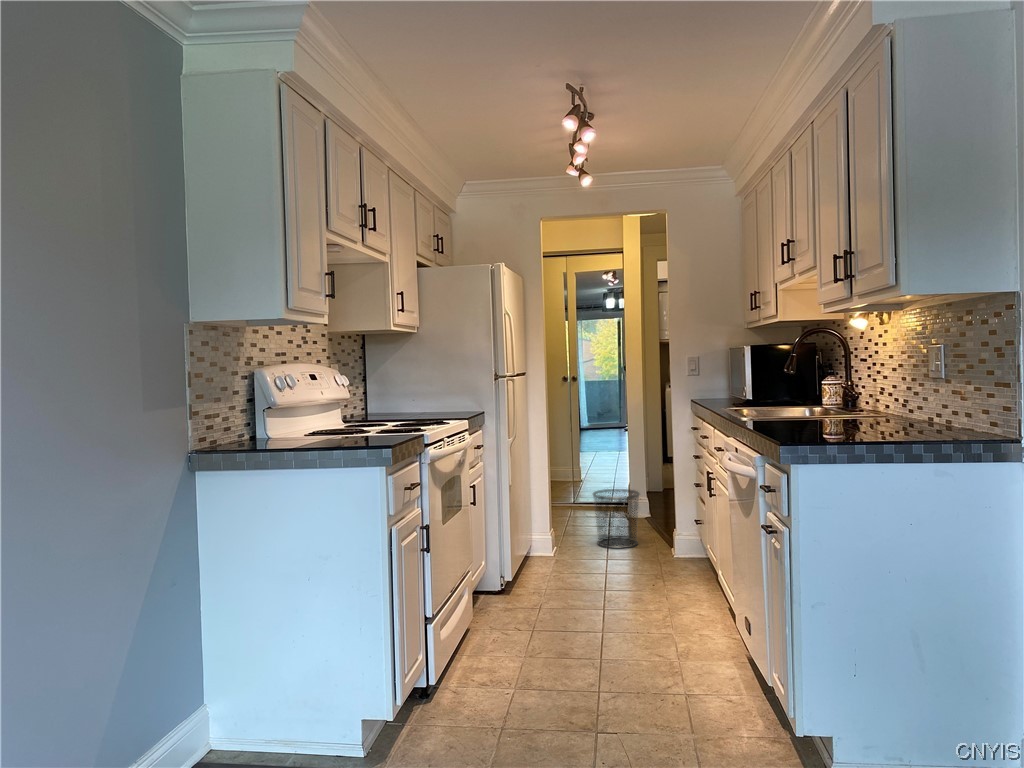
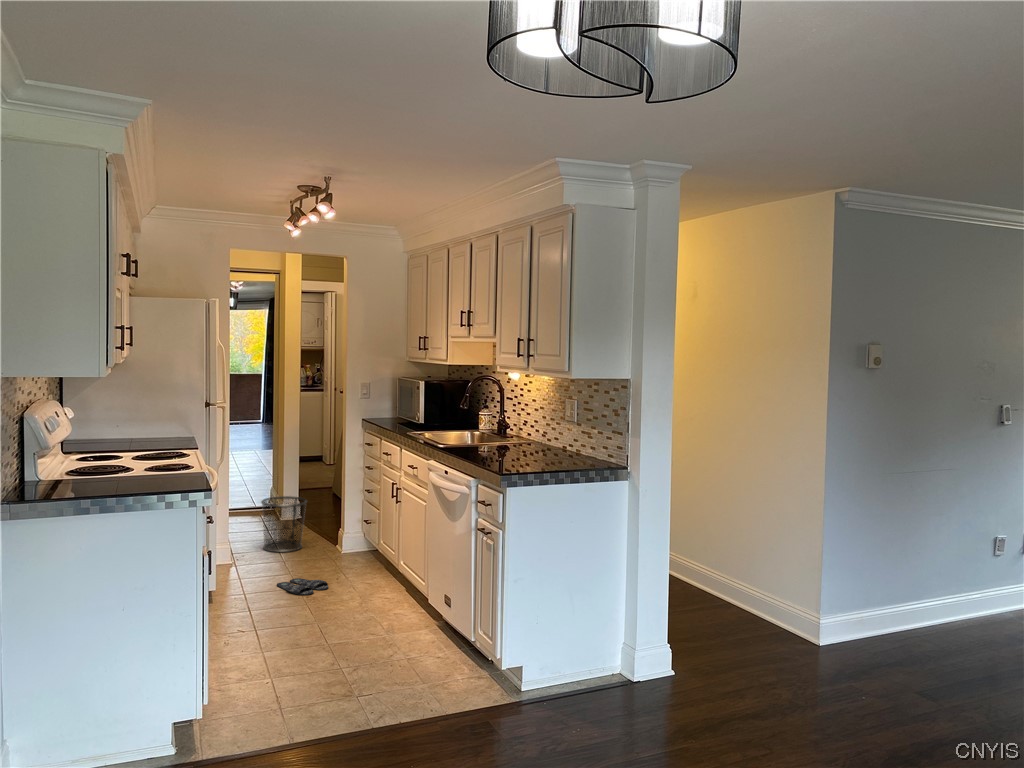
slippers: none [588,577,642,597] -> present [277,578,328,595]

